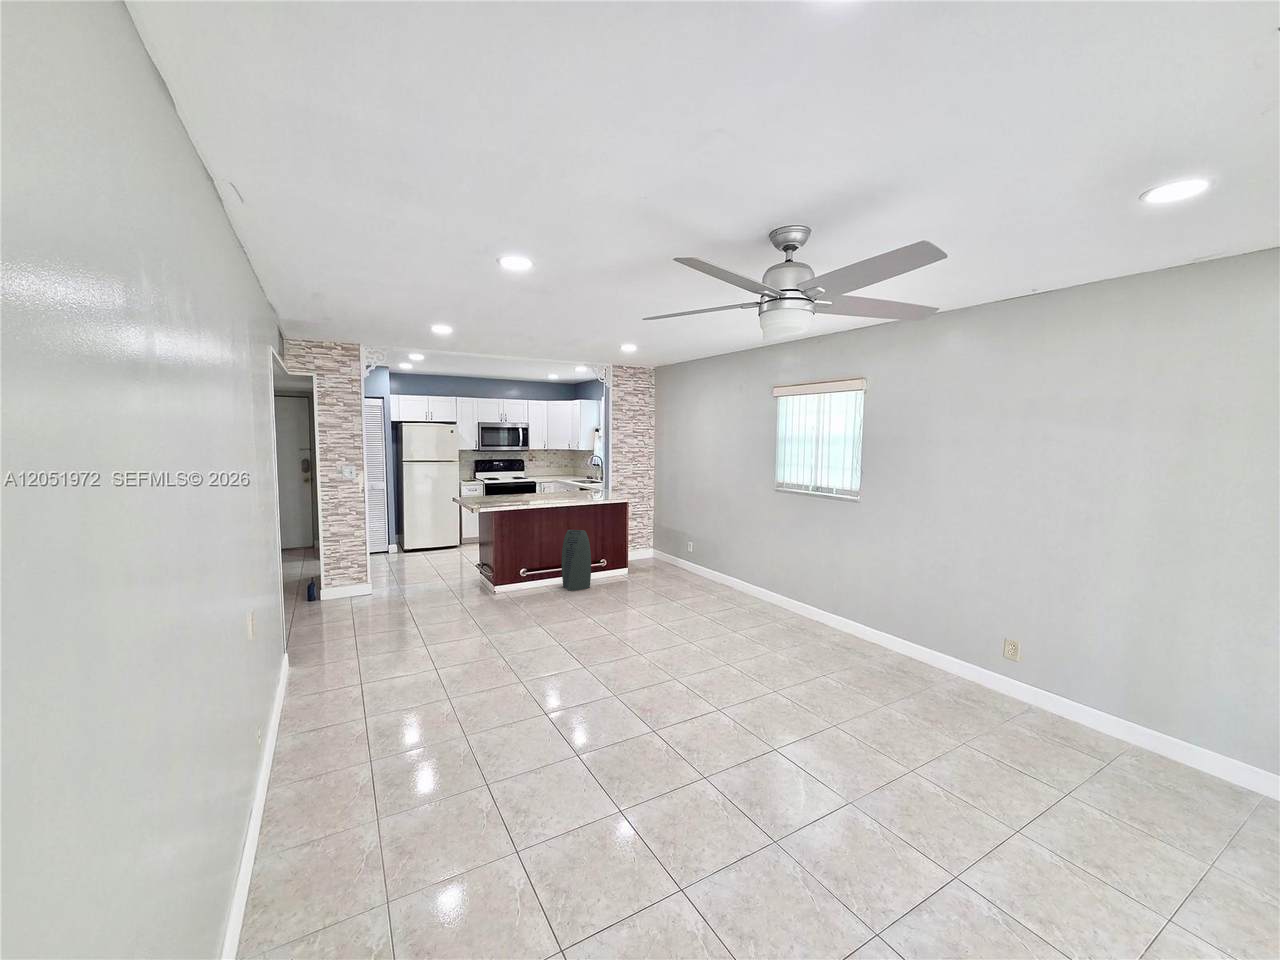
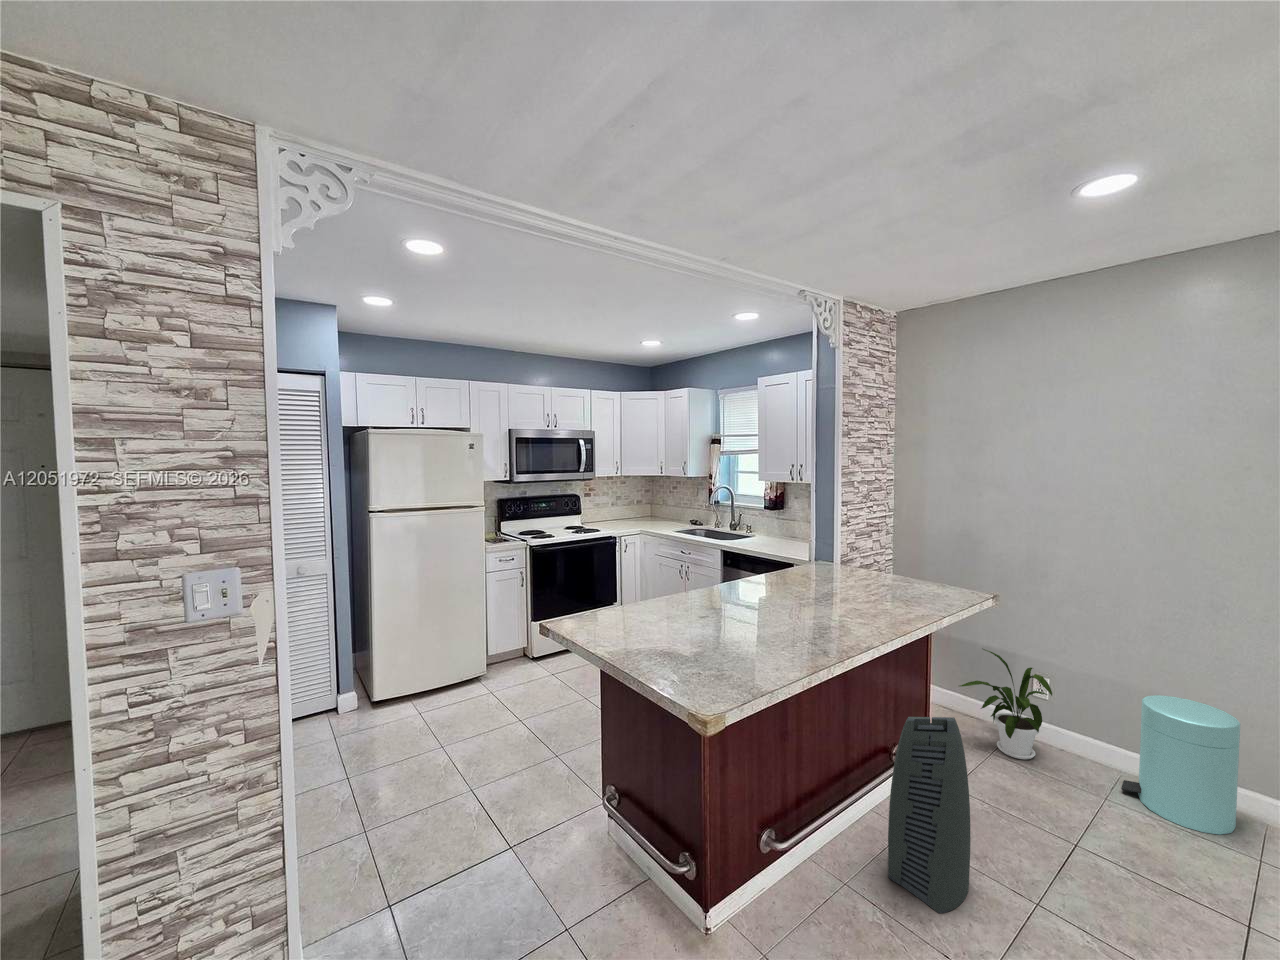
house plant: none [645,528,682,573] -> present [960,649,1052,759]
trash can: none [687,540,717,586] -> present [1121,695,1240,835]

